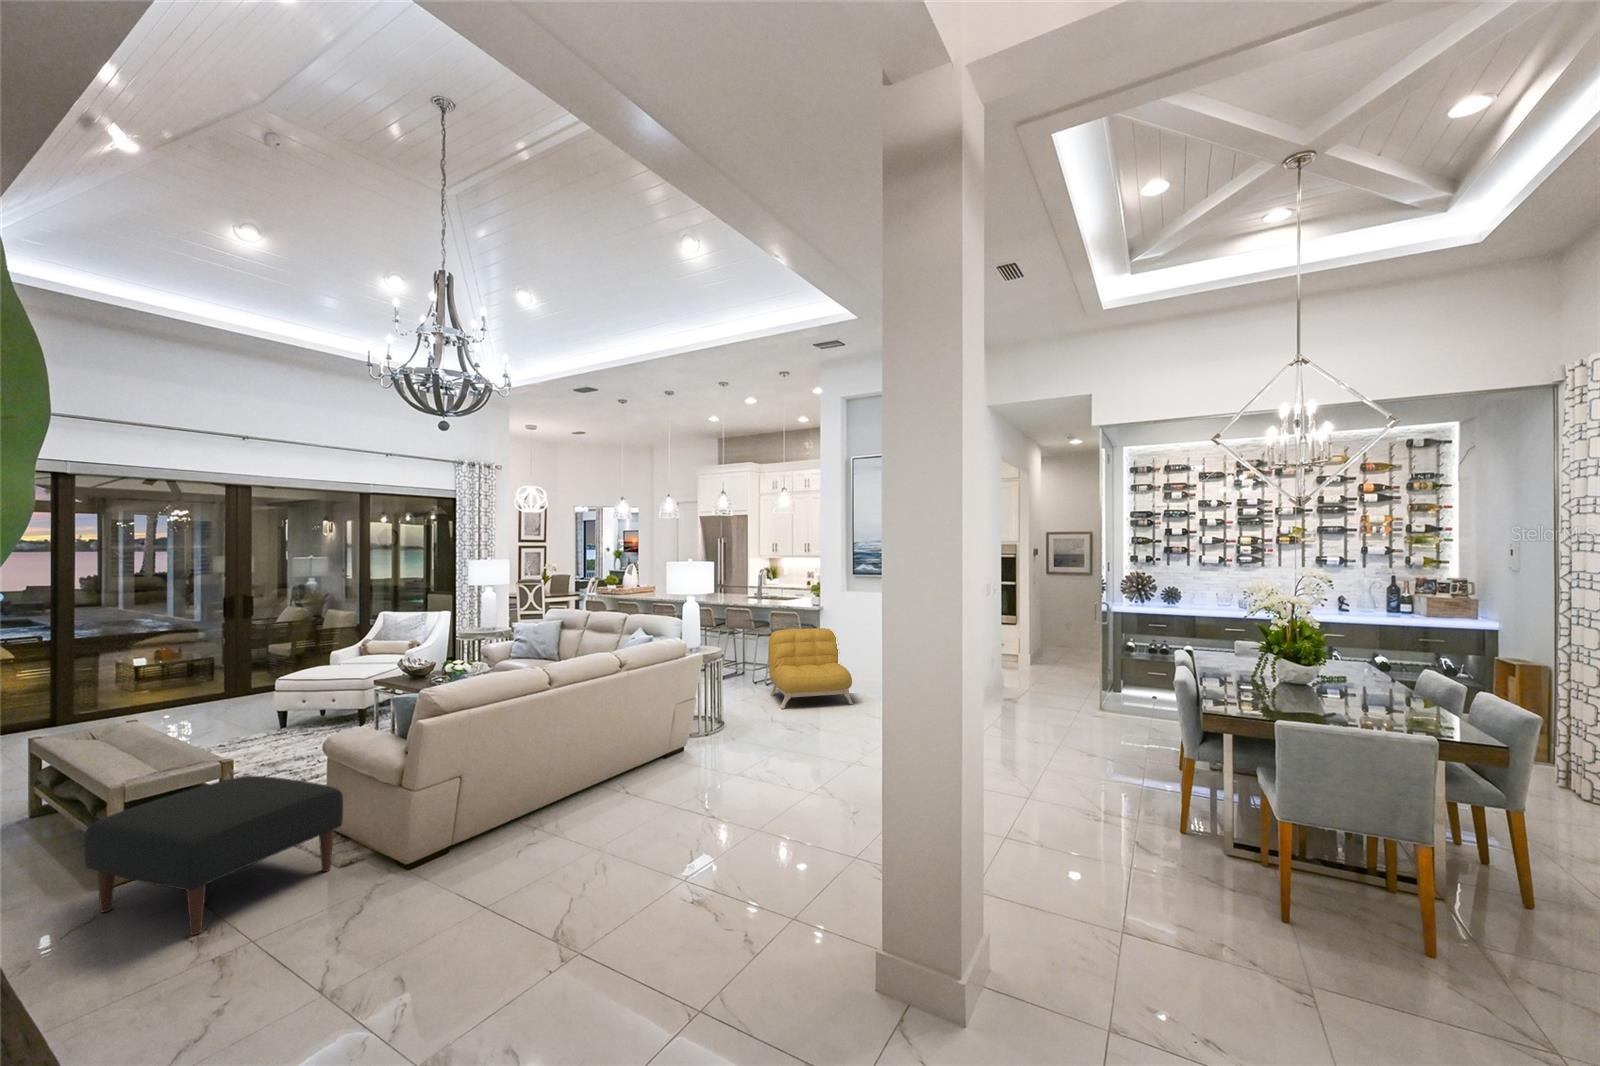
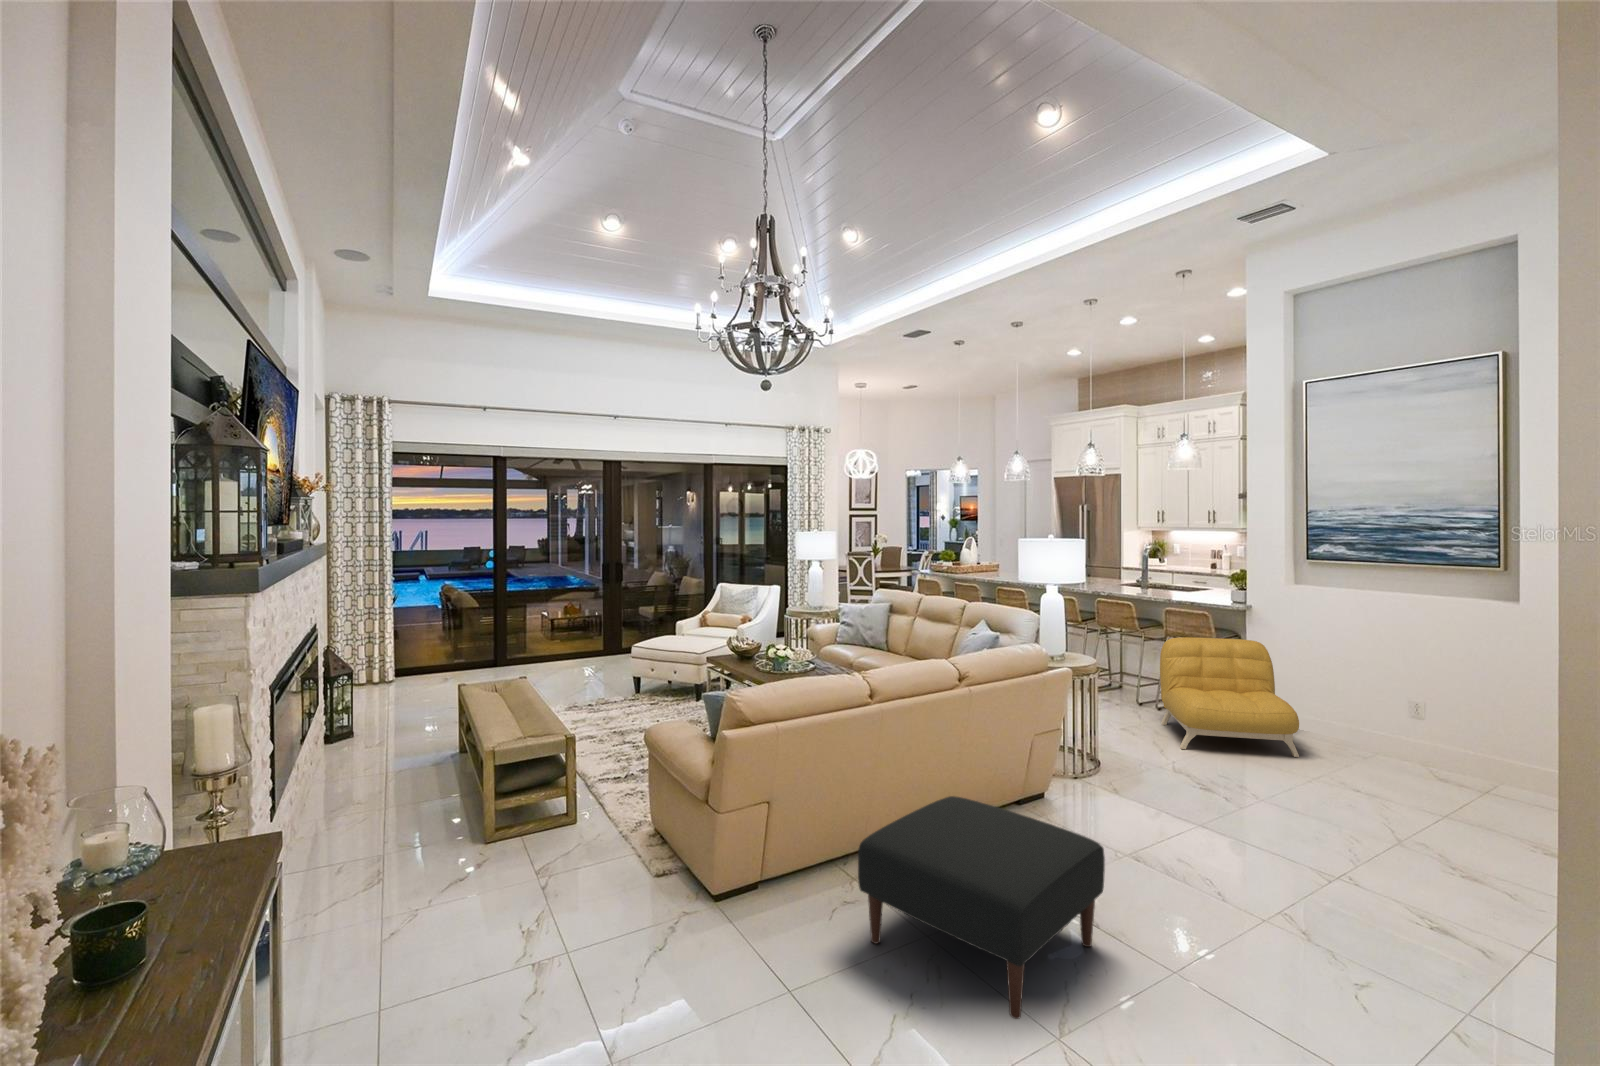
ottoman: present [84,776,343,935] -> present [858,796,1105,1019]

